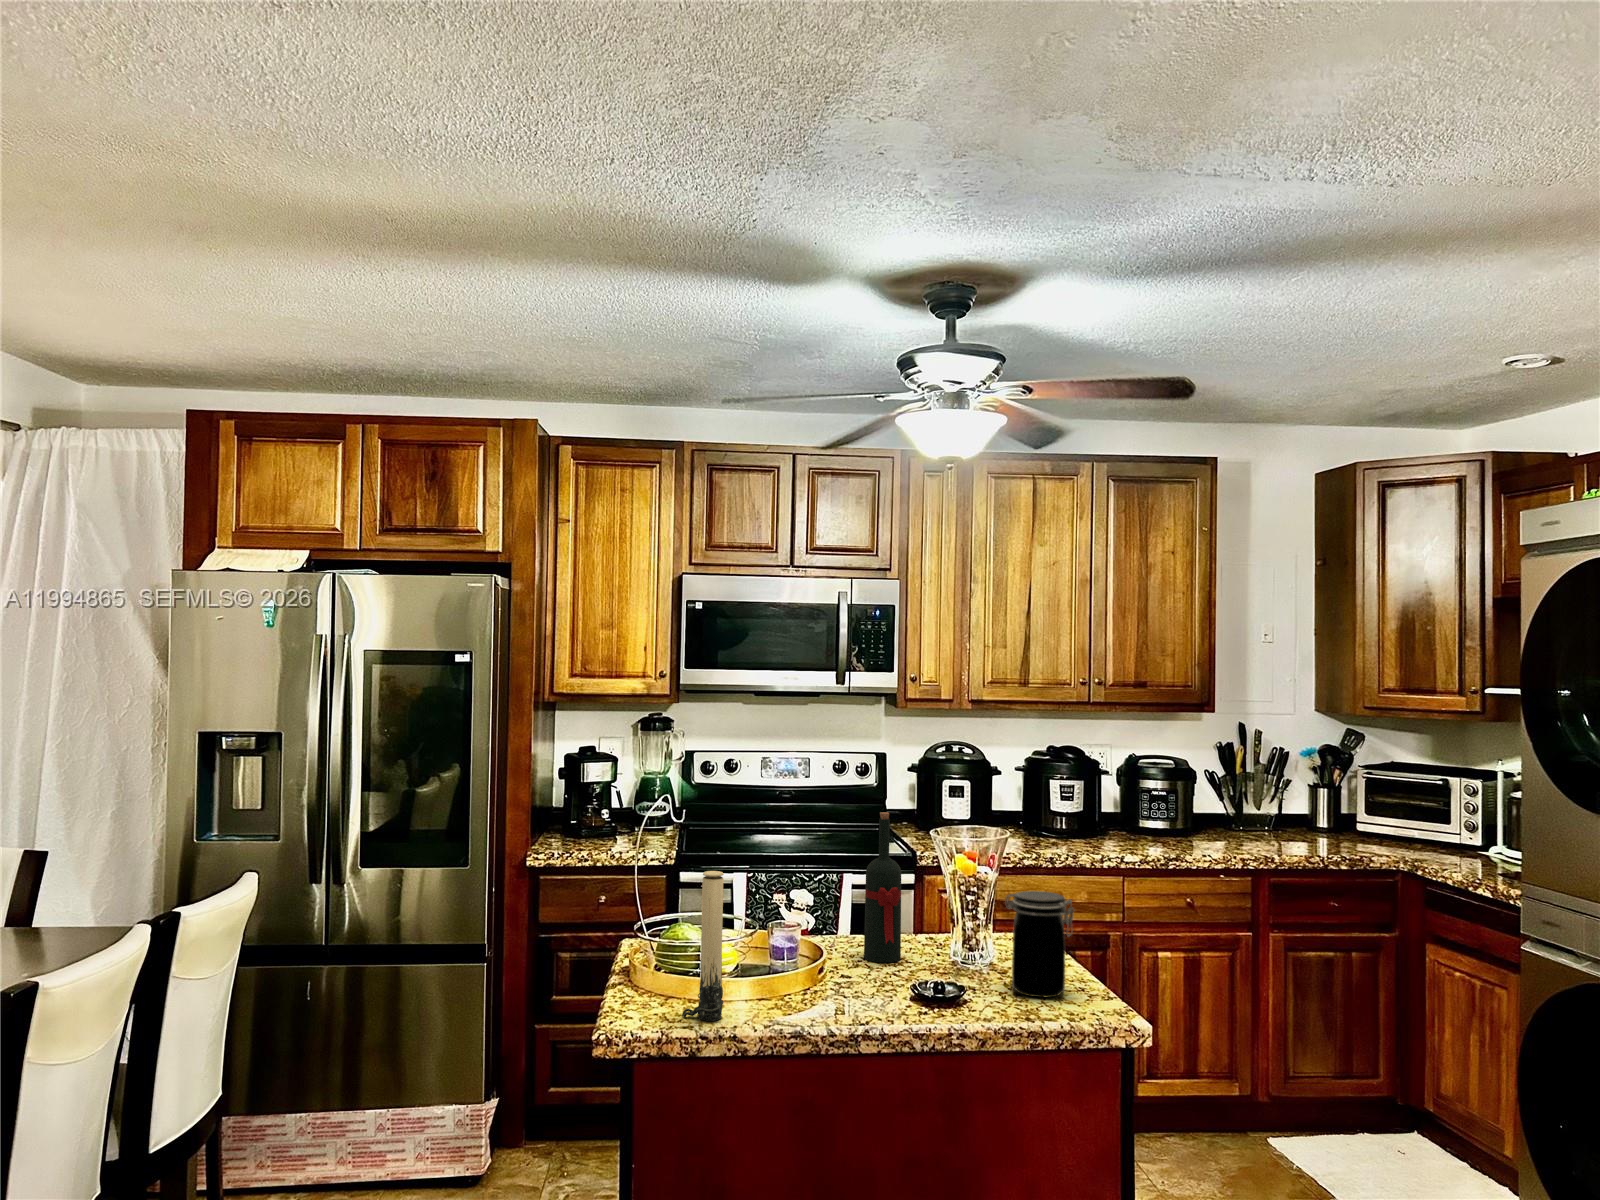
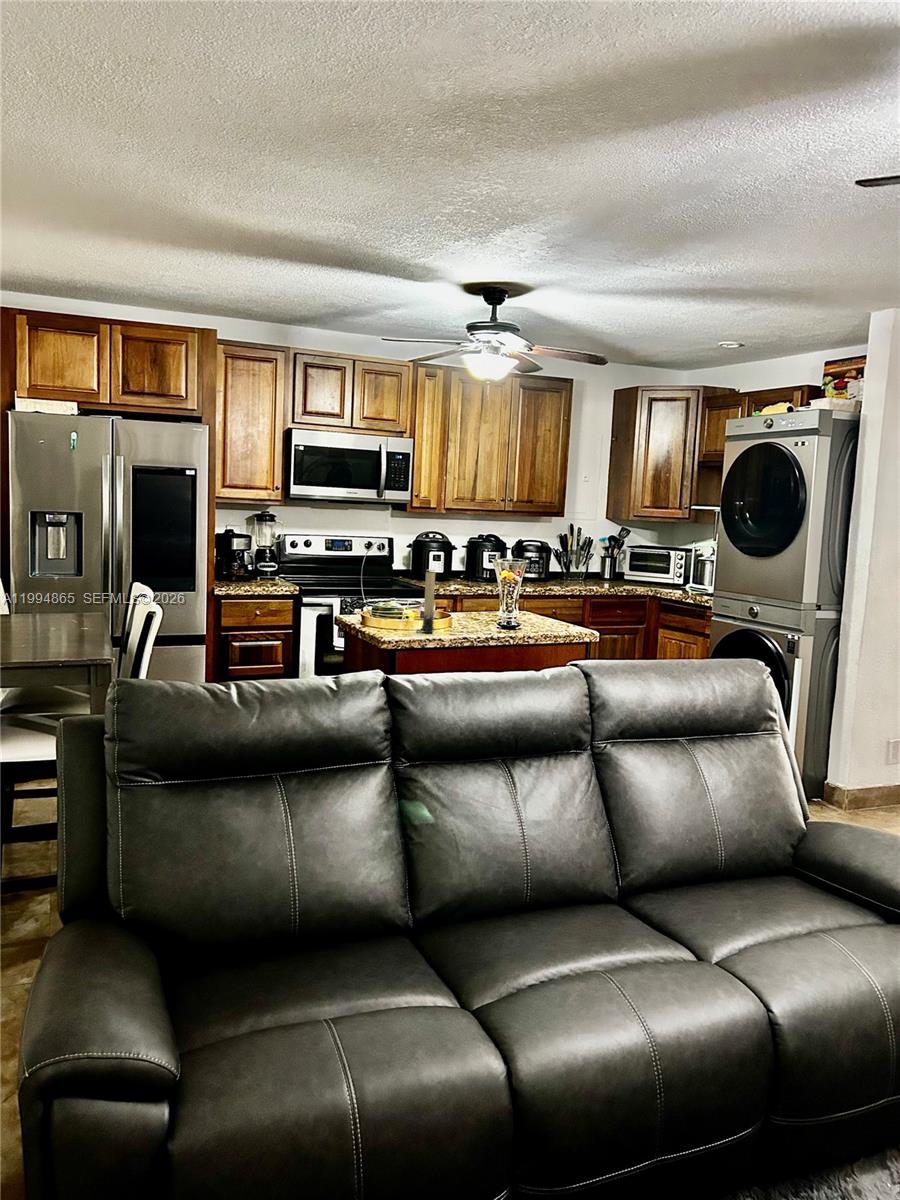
wine bottle: present [864,812,901,963] -> none [460,551,480,619]
jar: present [1005,891,1074,997] -> none [532,583,563,626]

